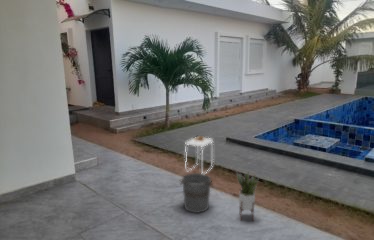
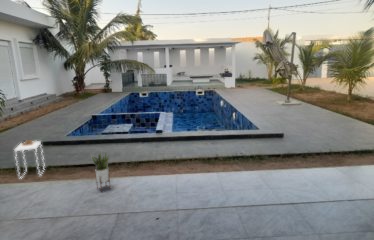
bucket: present [181,173,212,213] -> none [36,168,70,204]

